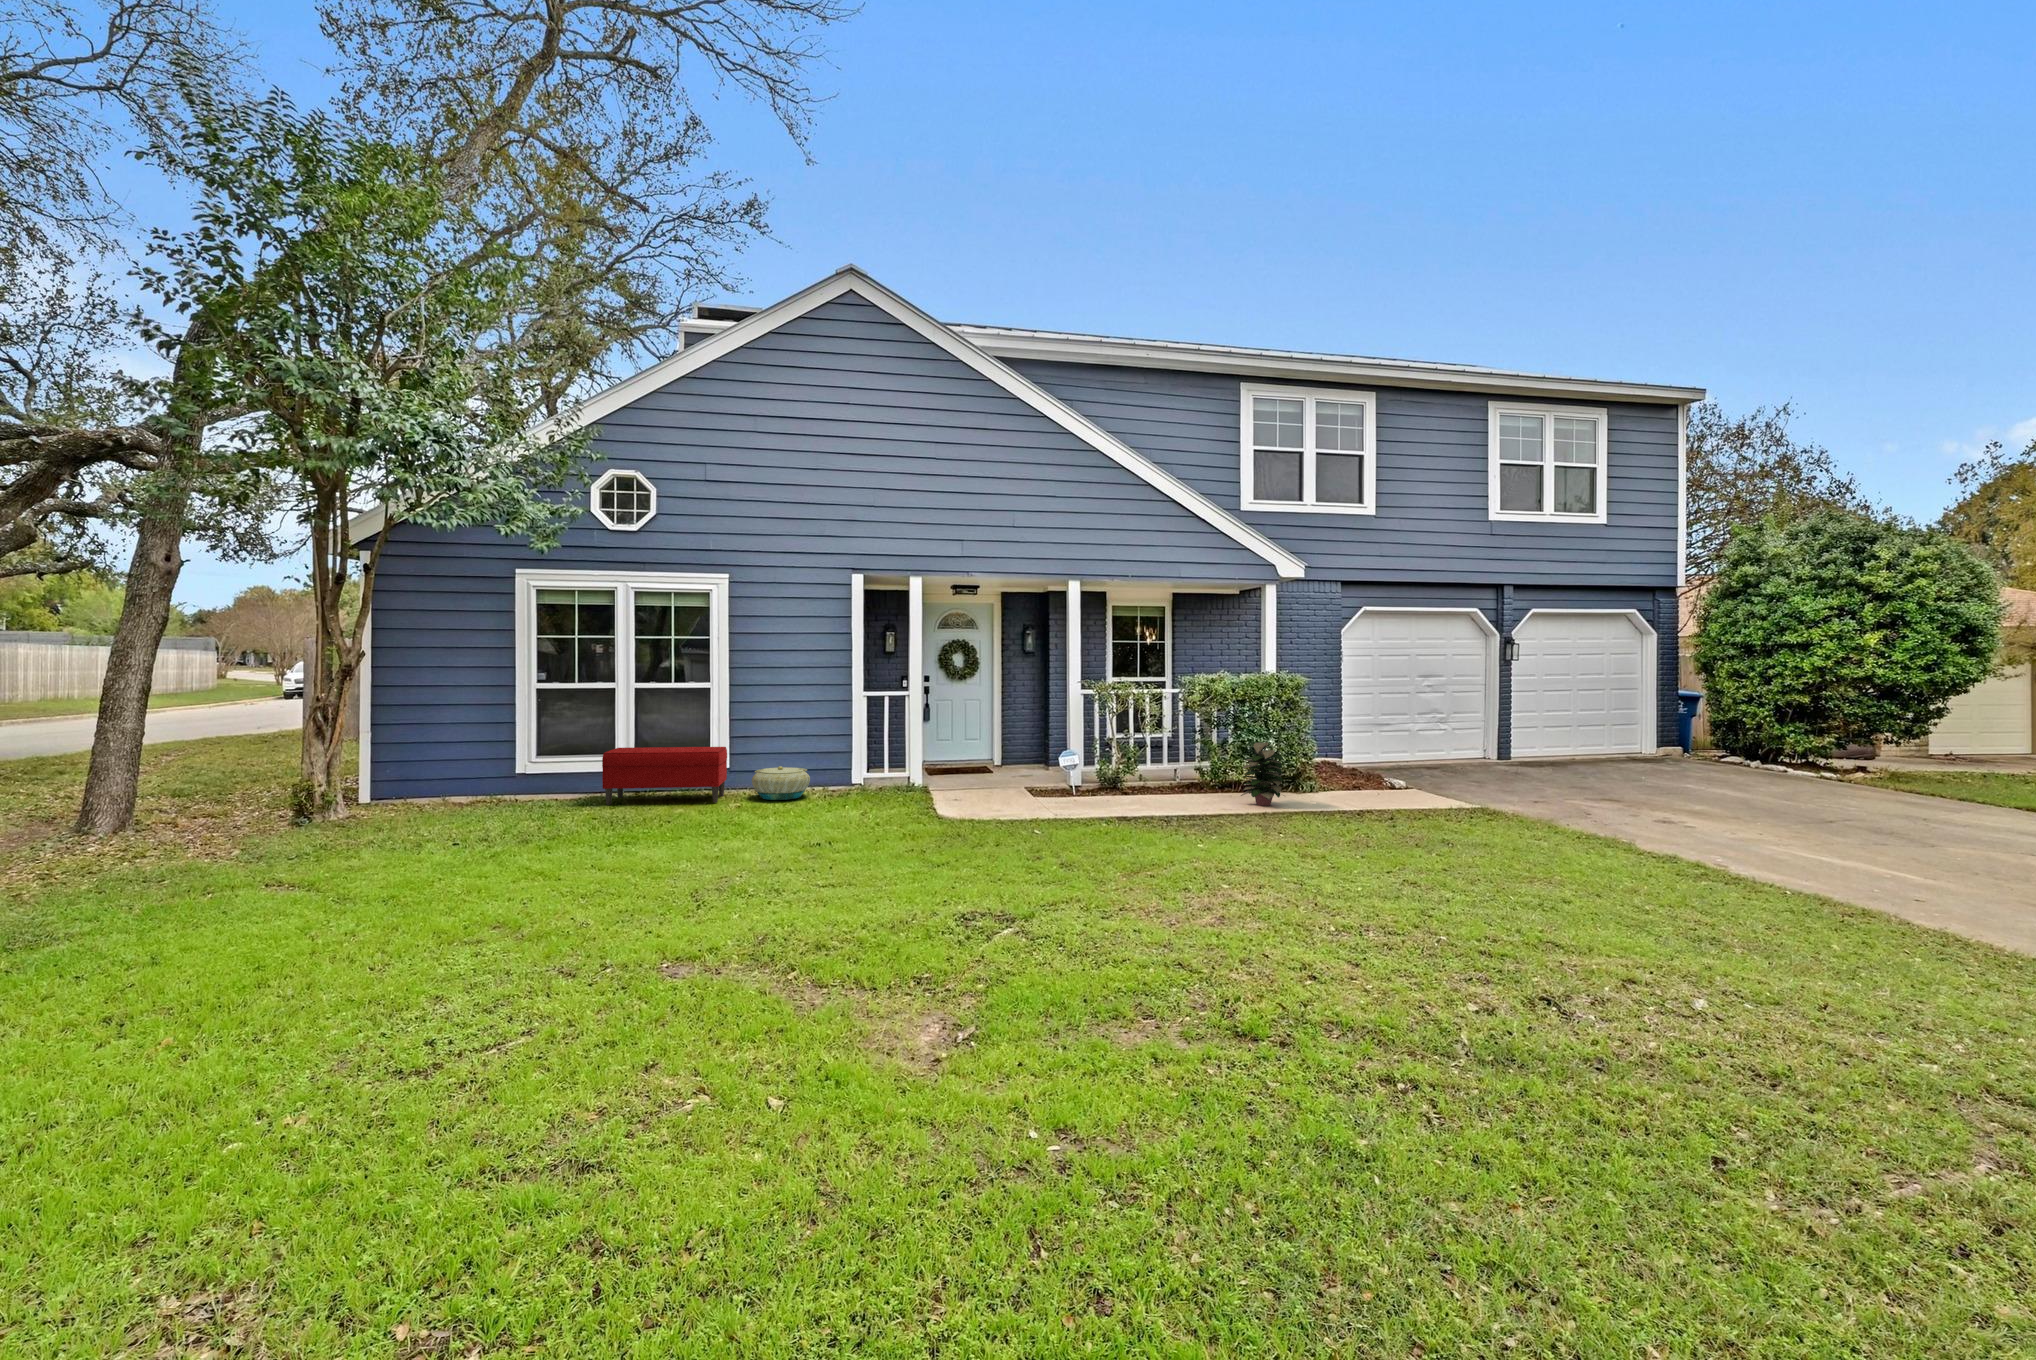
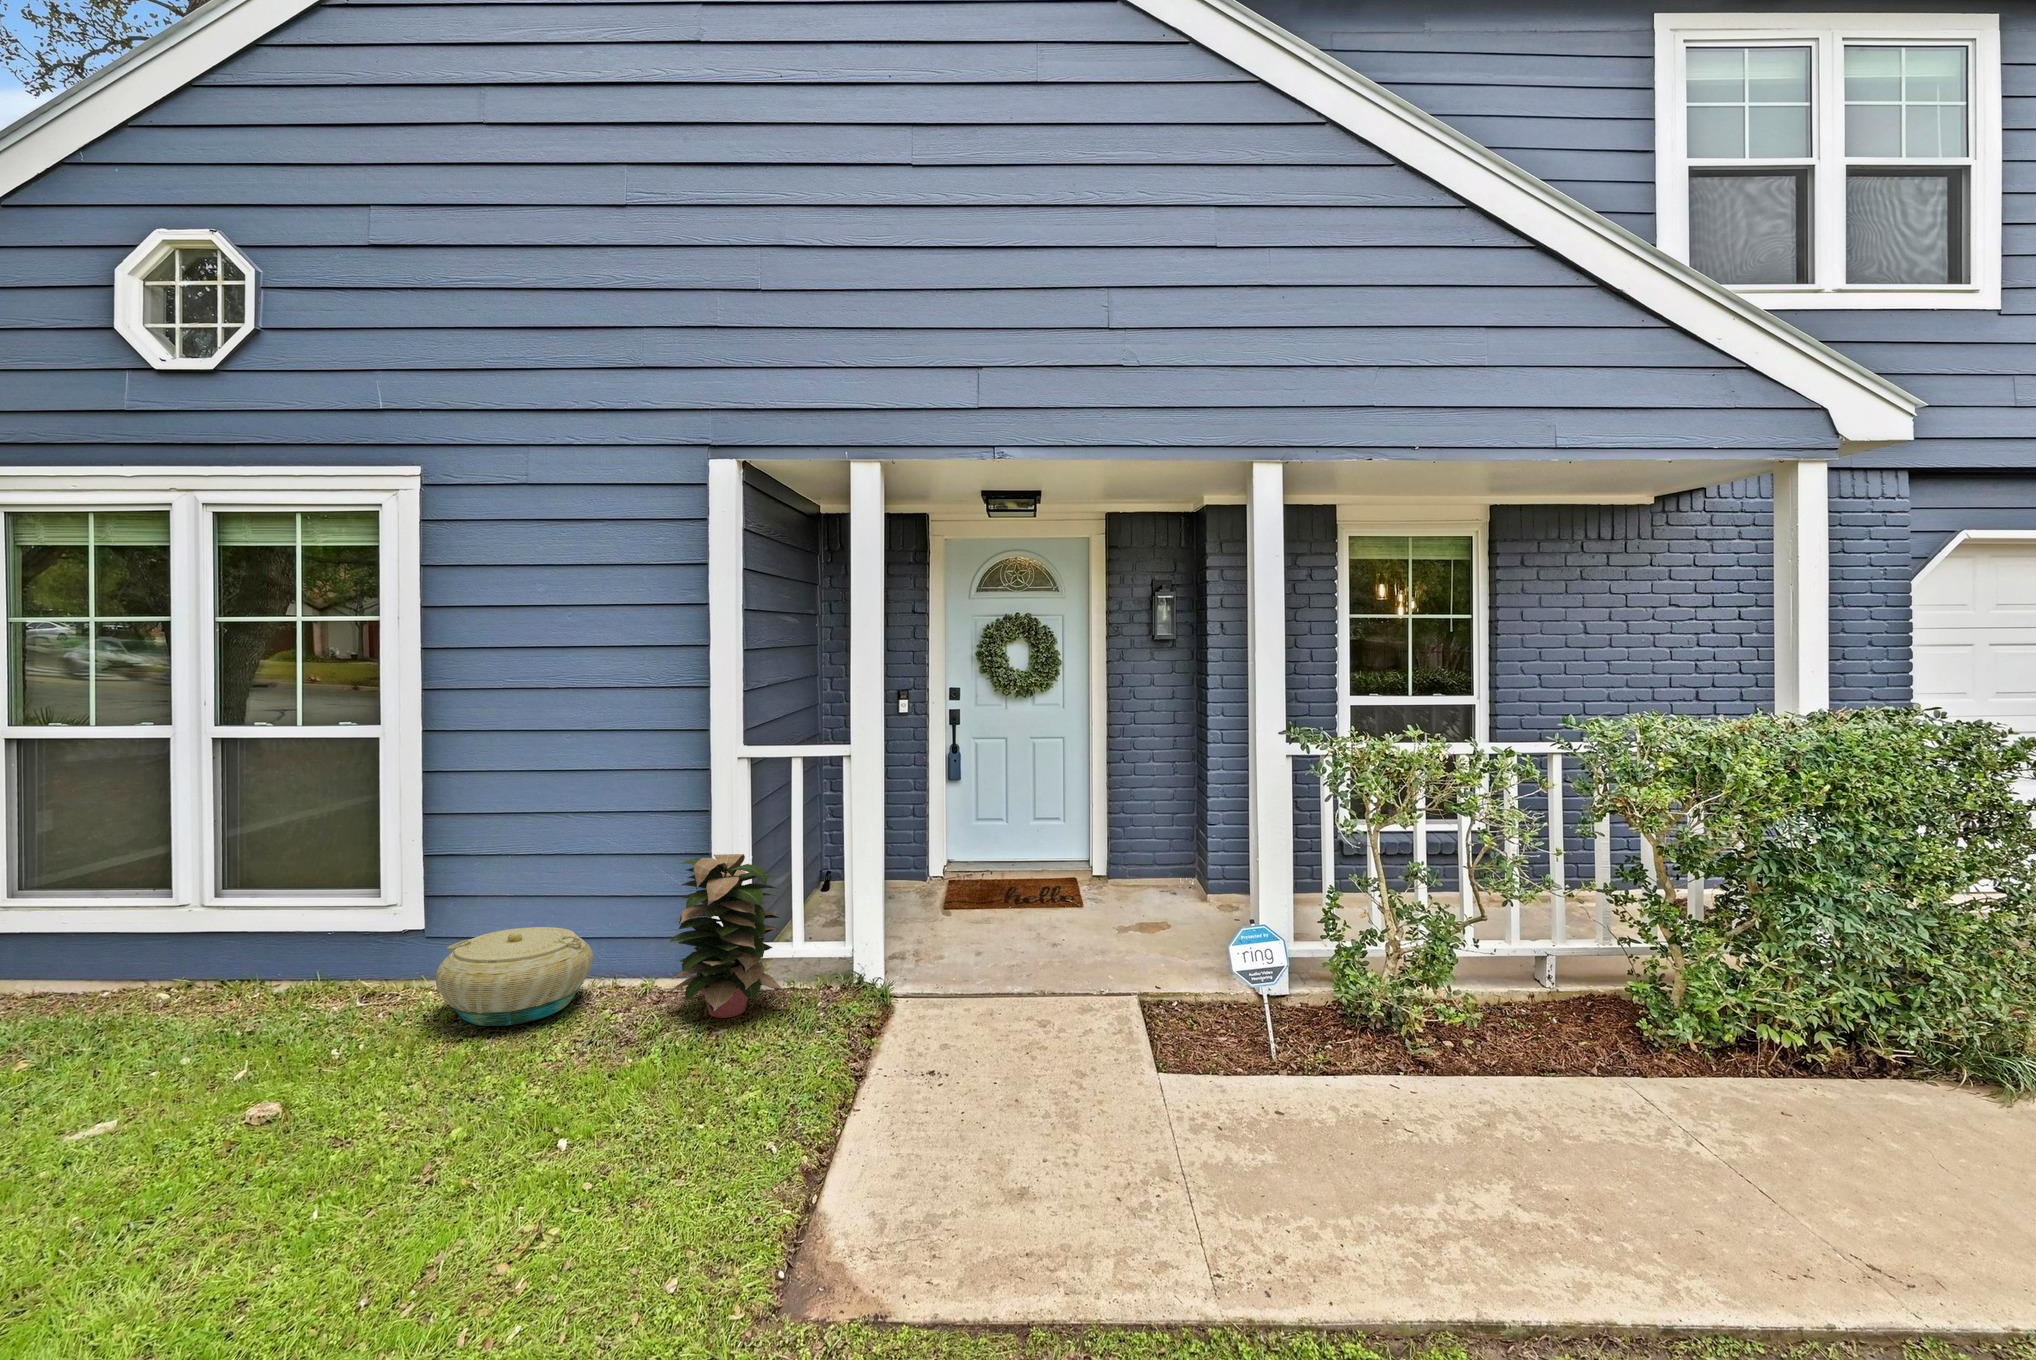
decorative plant: present [1241,742,1284,806] -> present [669,854,783,1018]
bench: present [602,747,727,805] -> none [49,877,411,1035]

